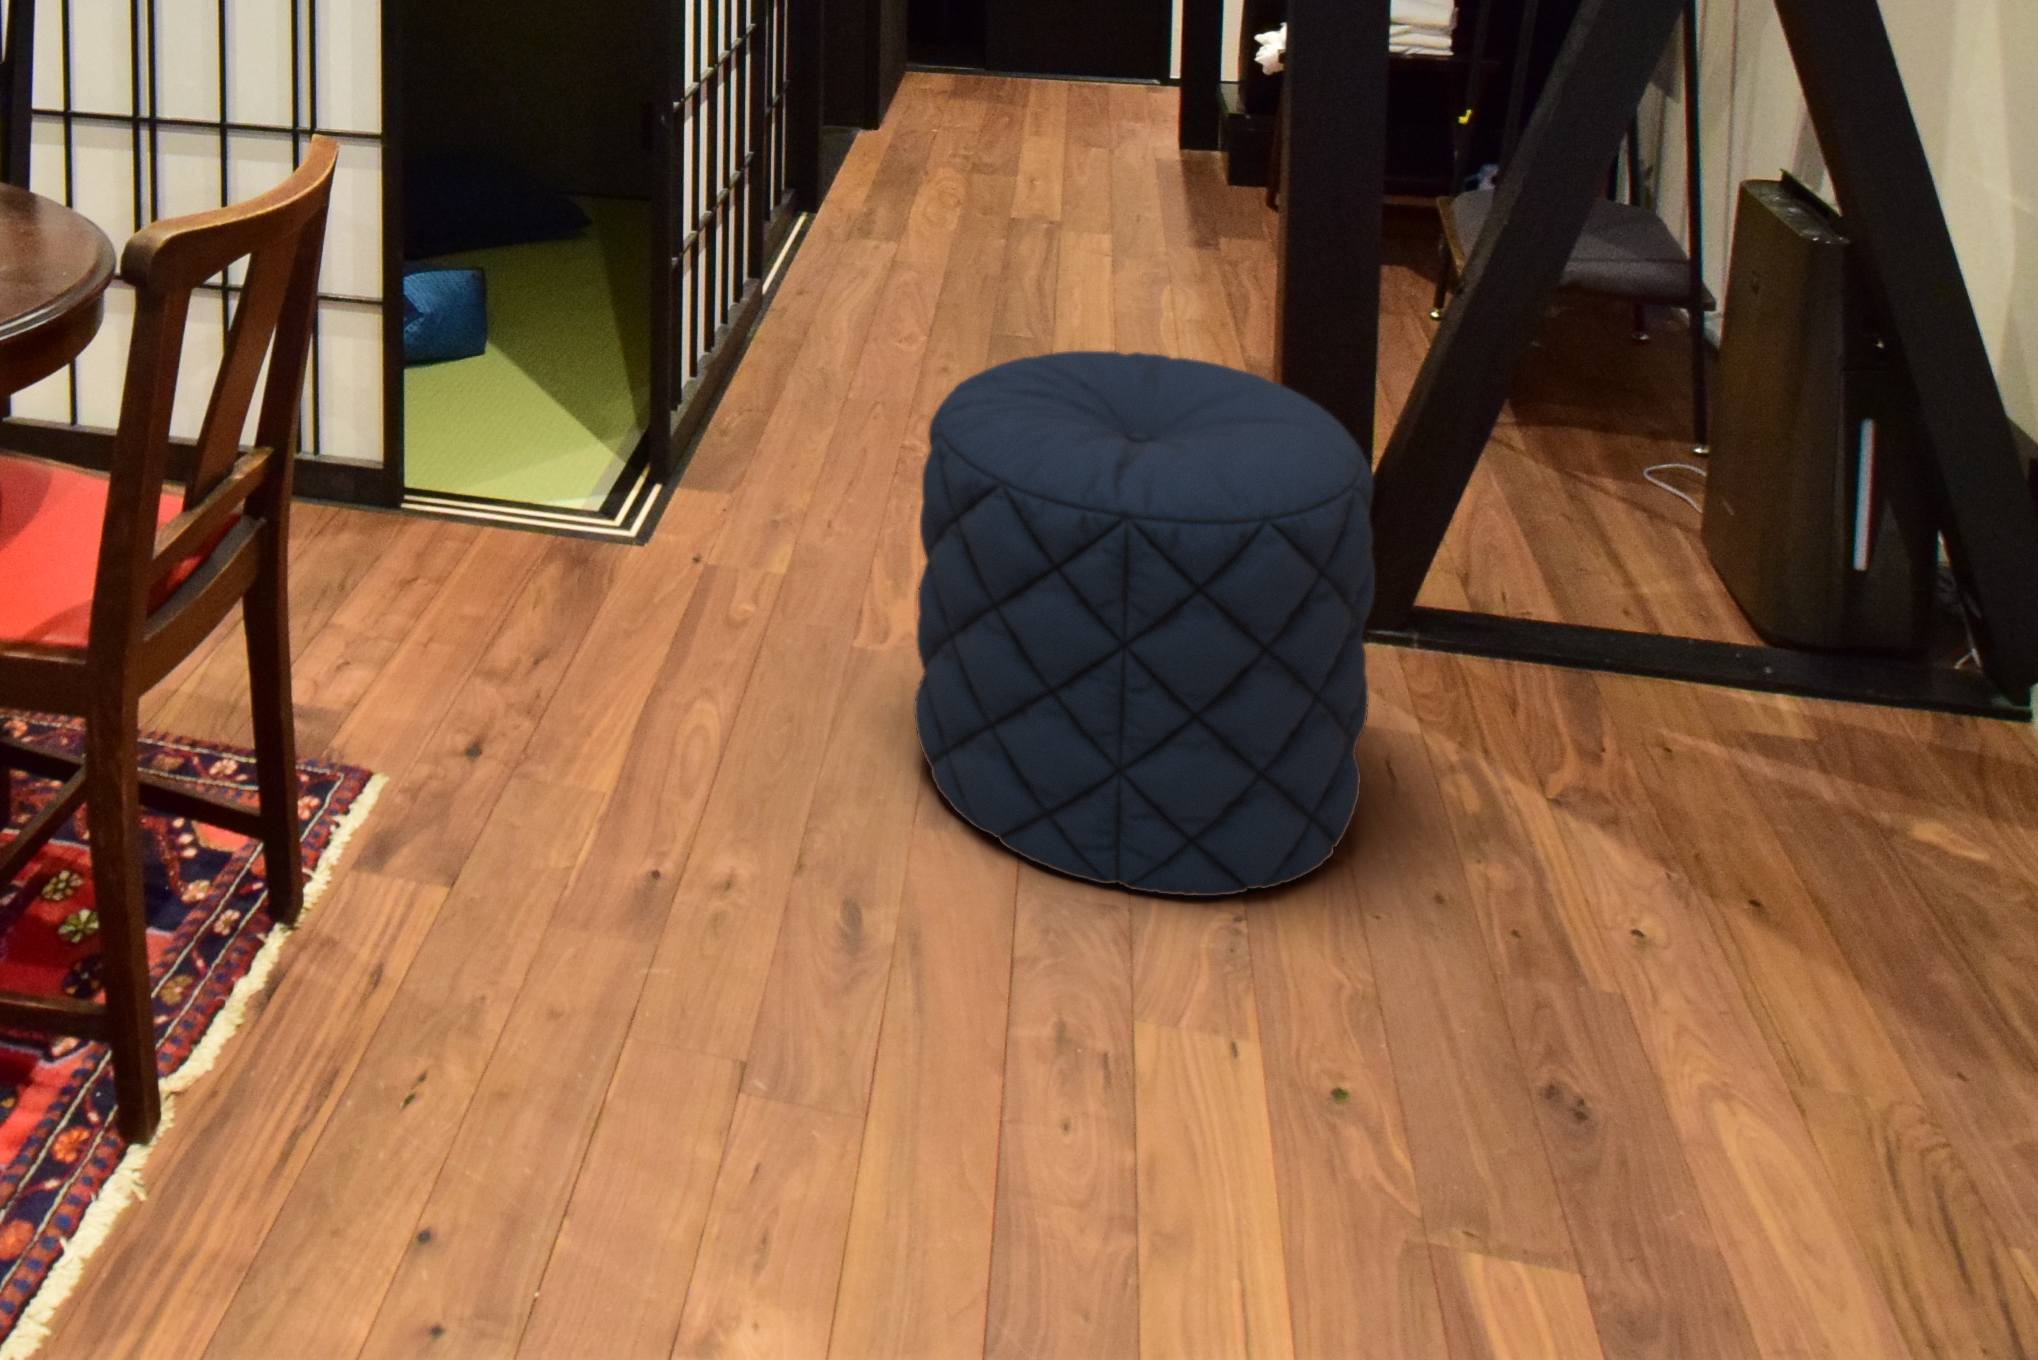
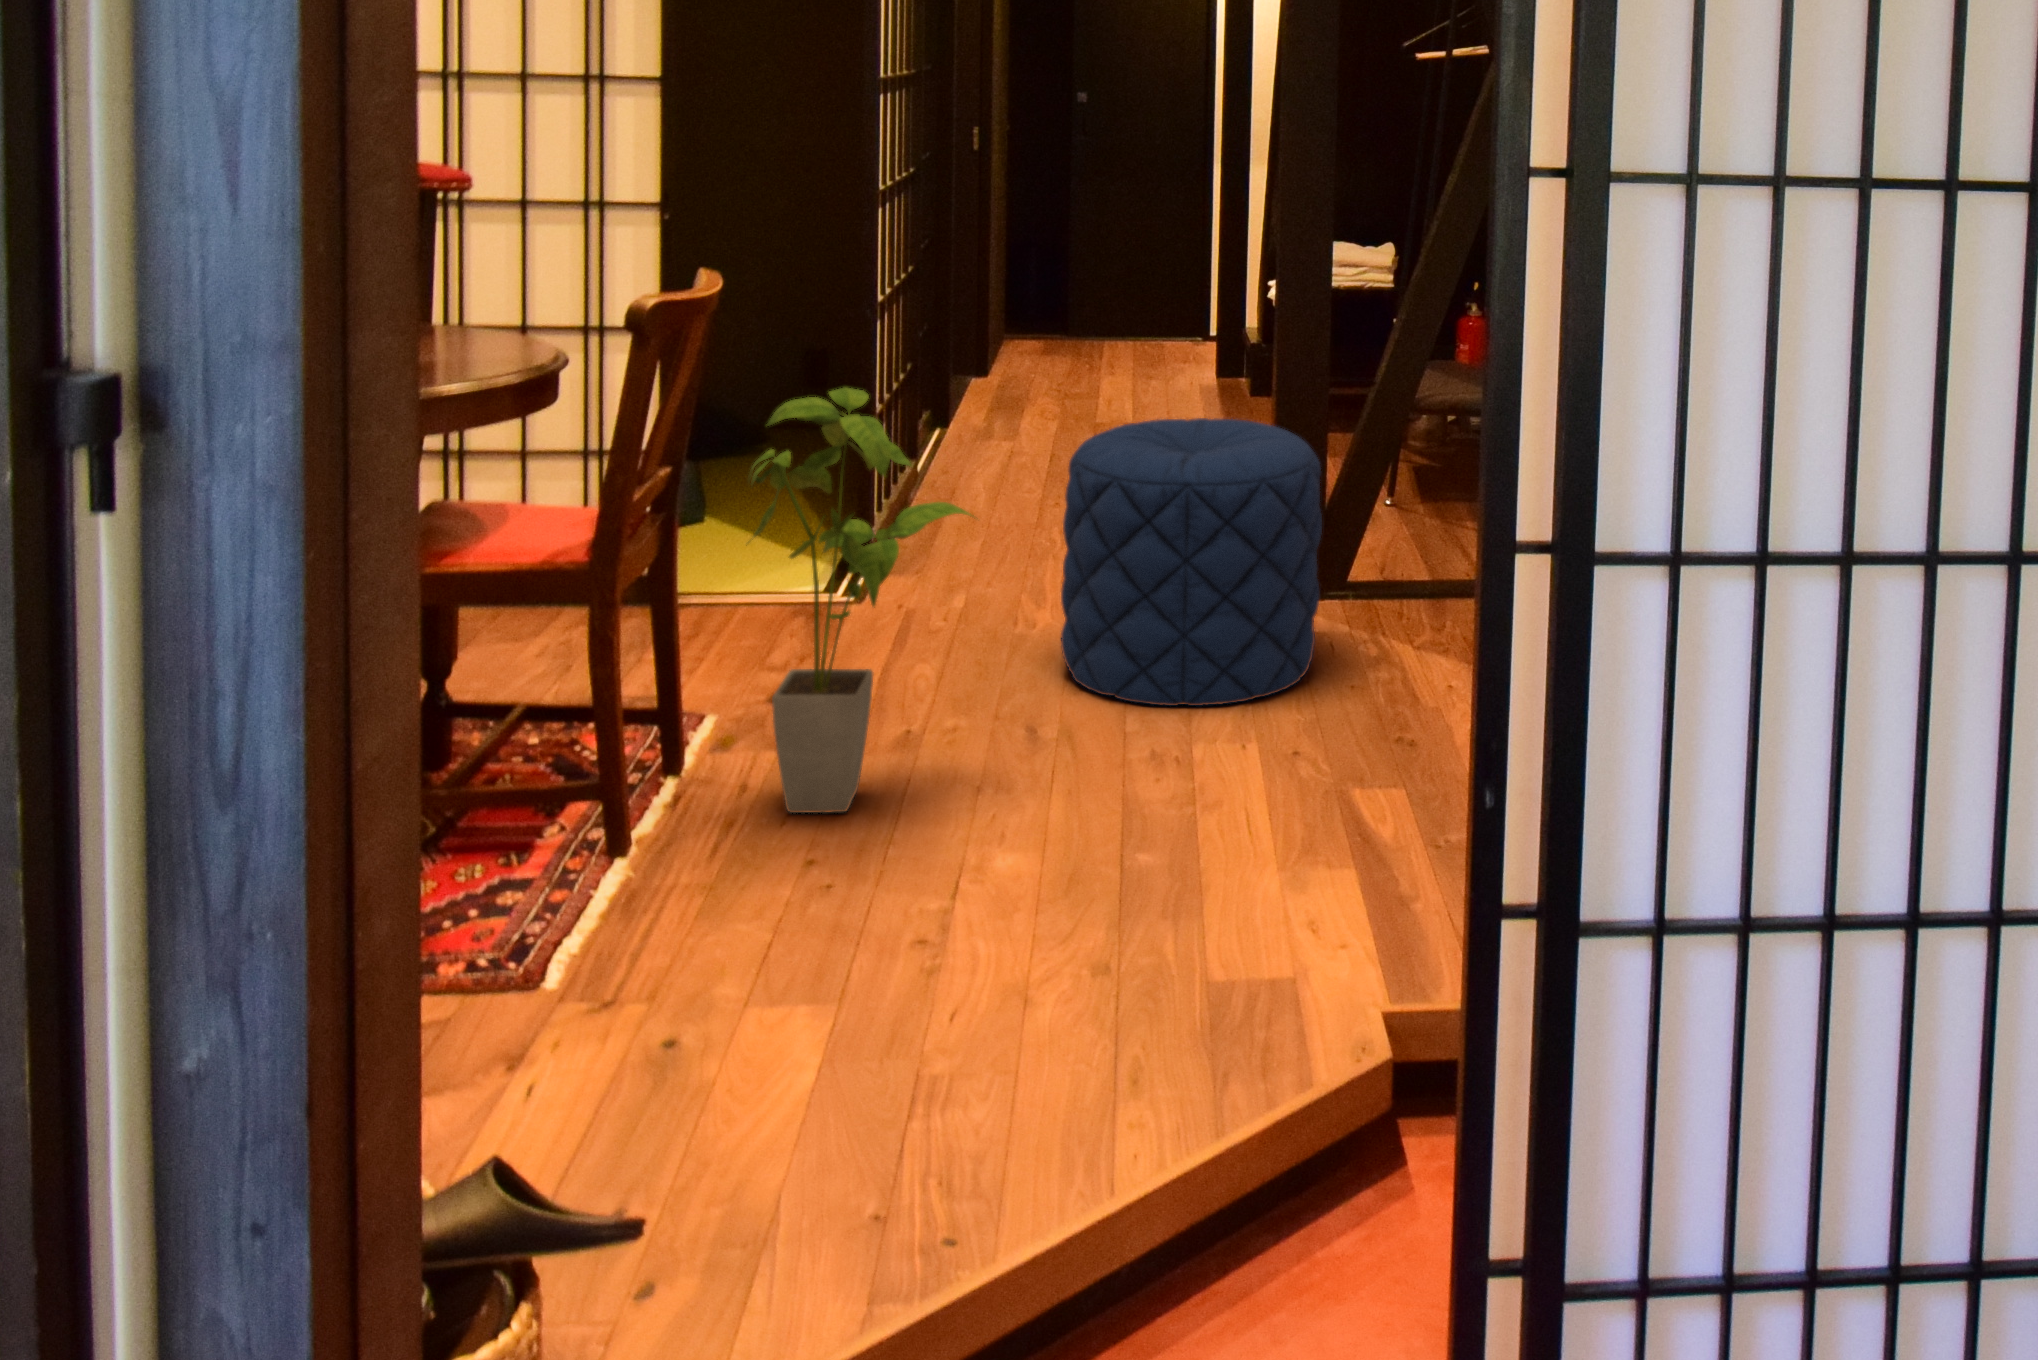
house plant: none [355,365,745,1076] -> present [748,387,974,813]

